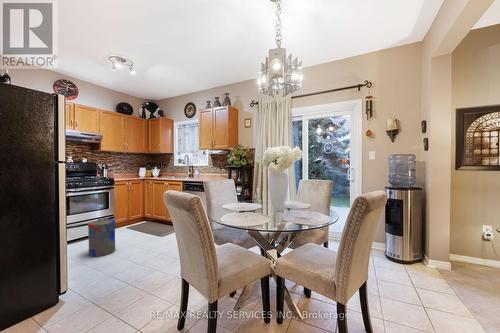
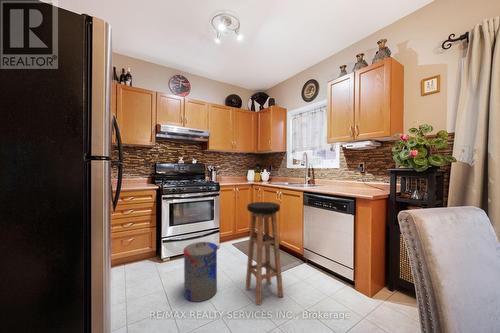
bar stool: none [137,188,163,250] -> present [246,202,283,304]

